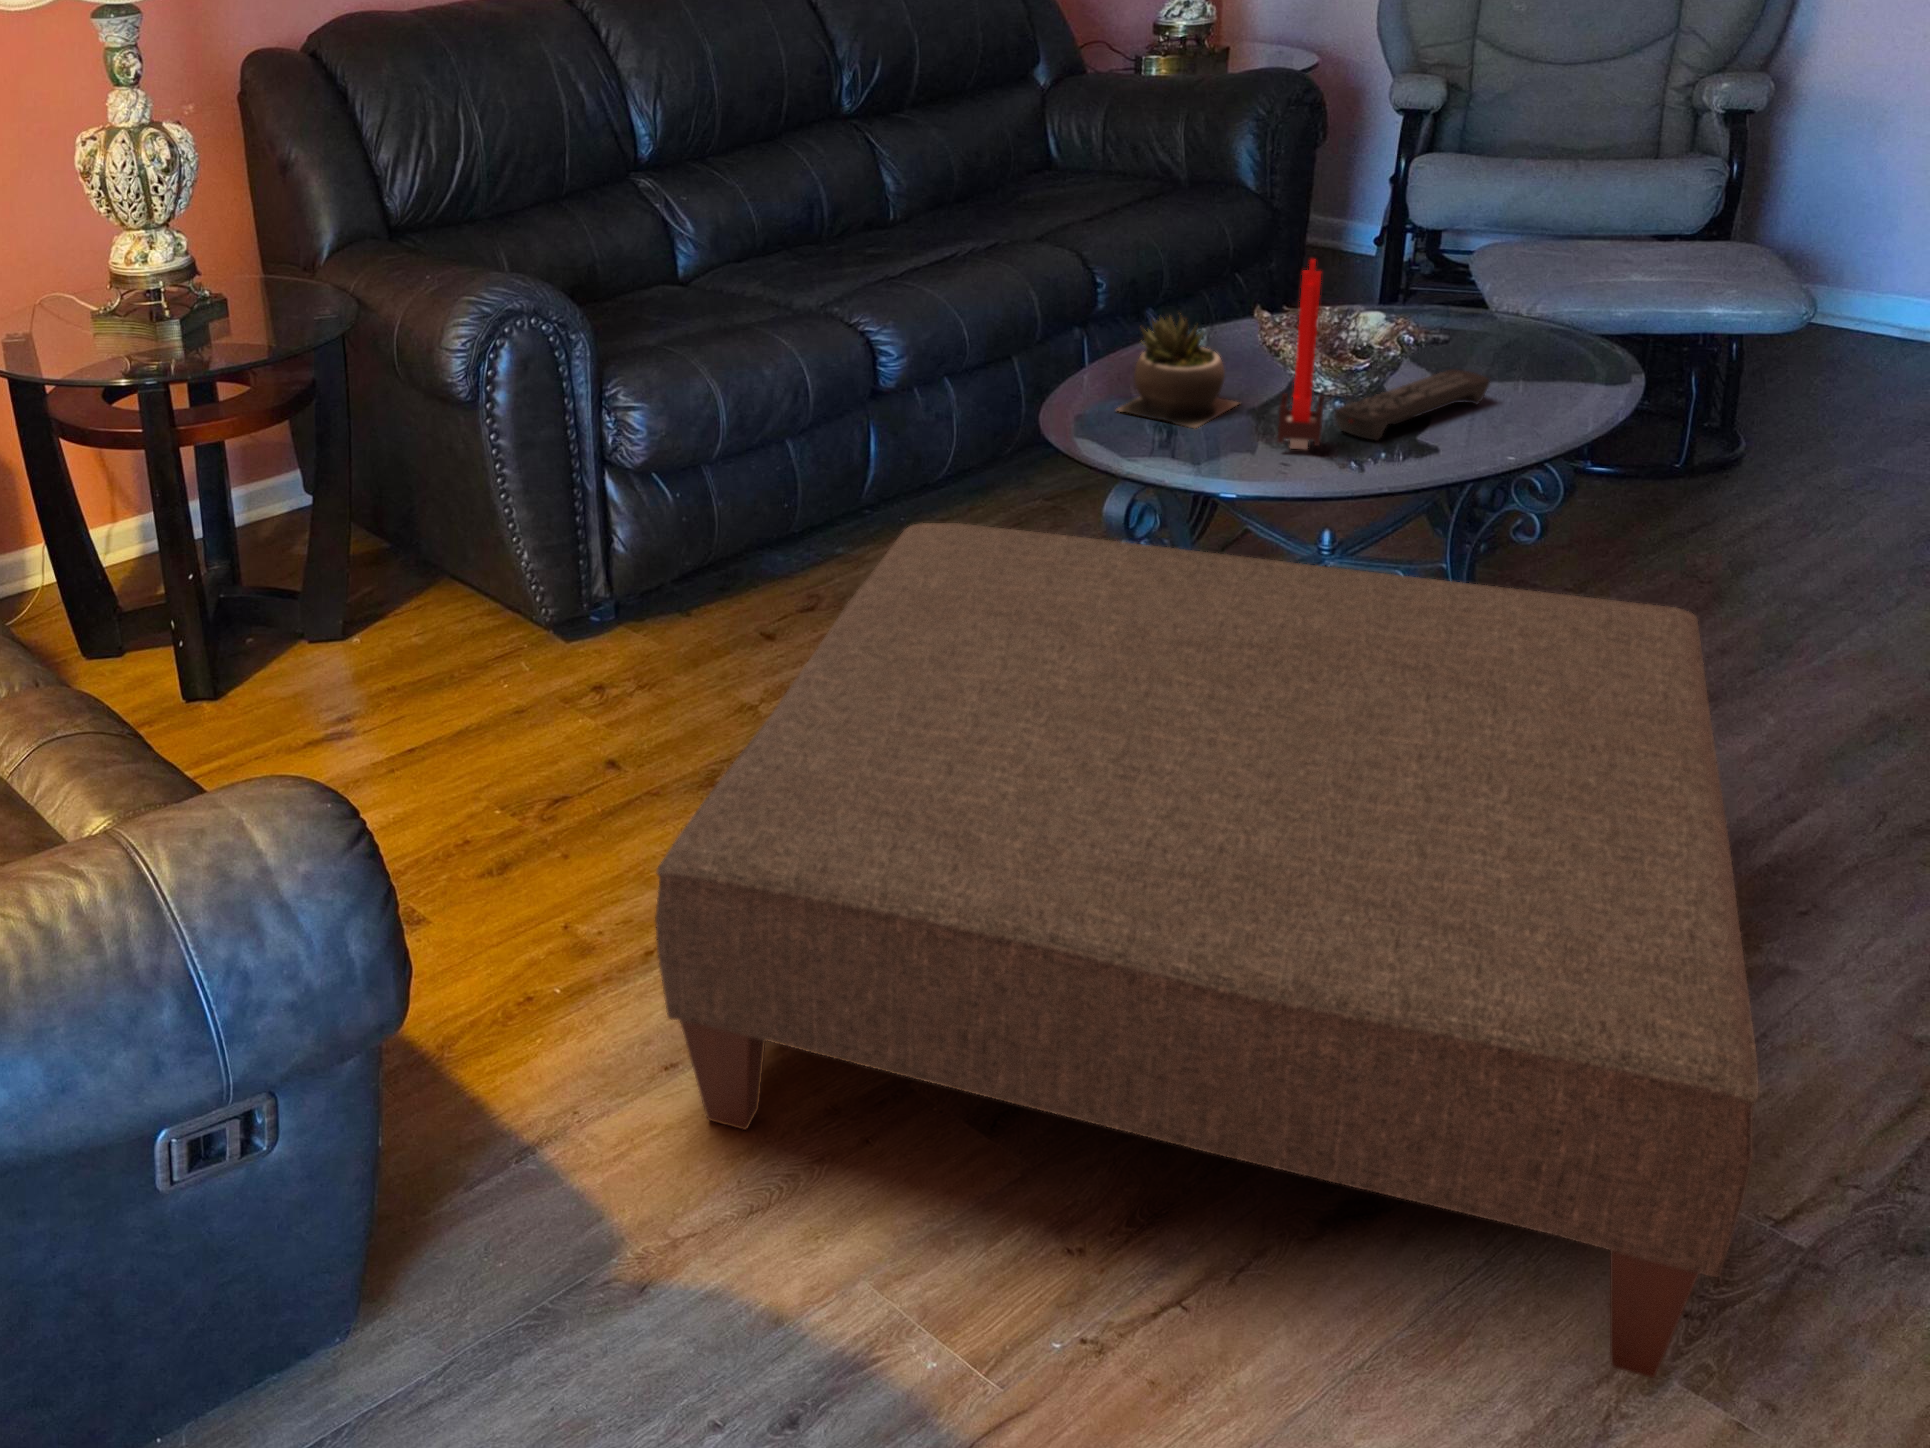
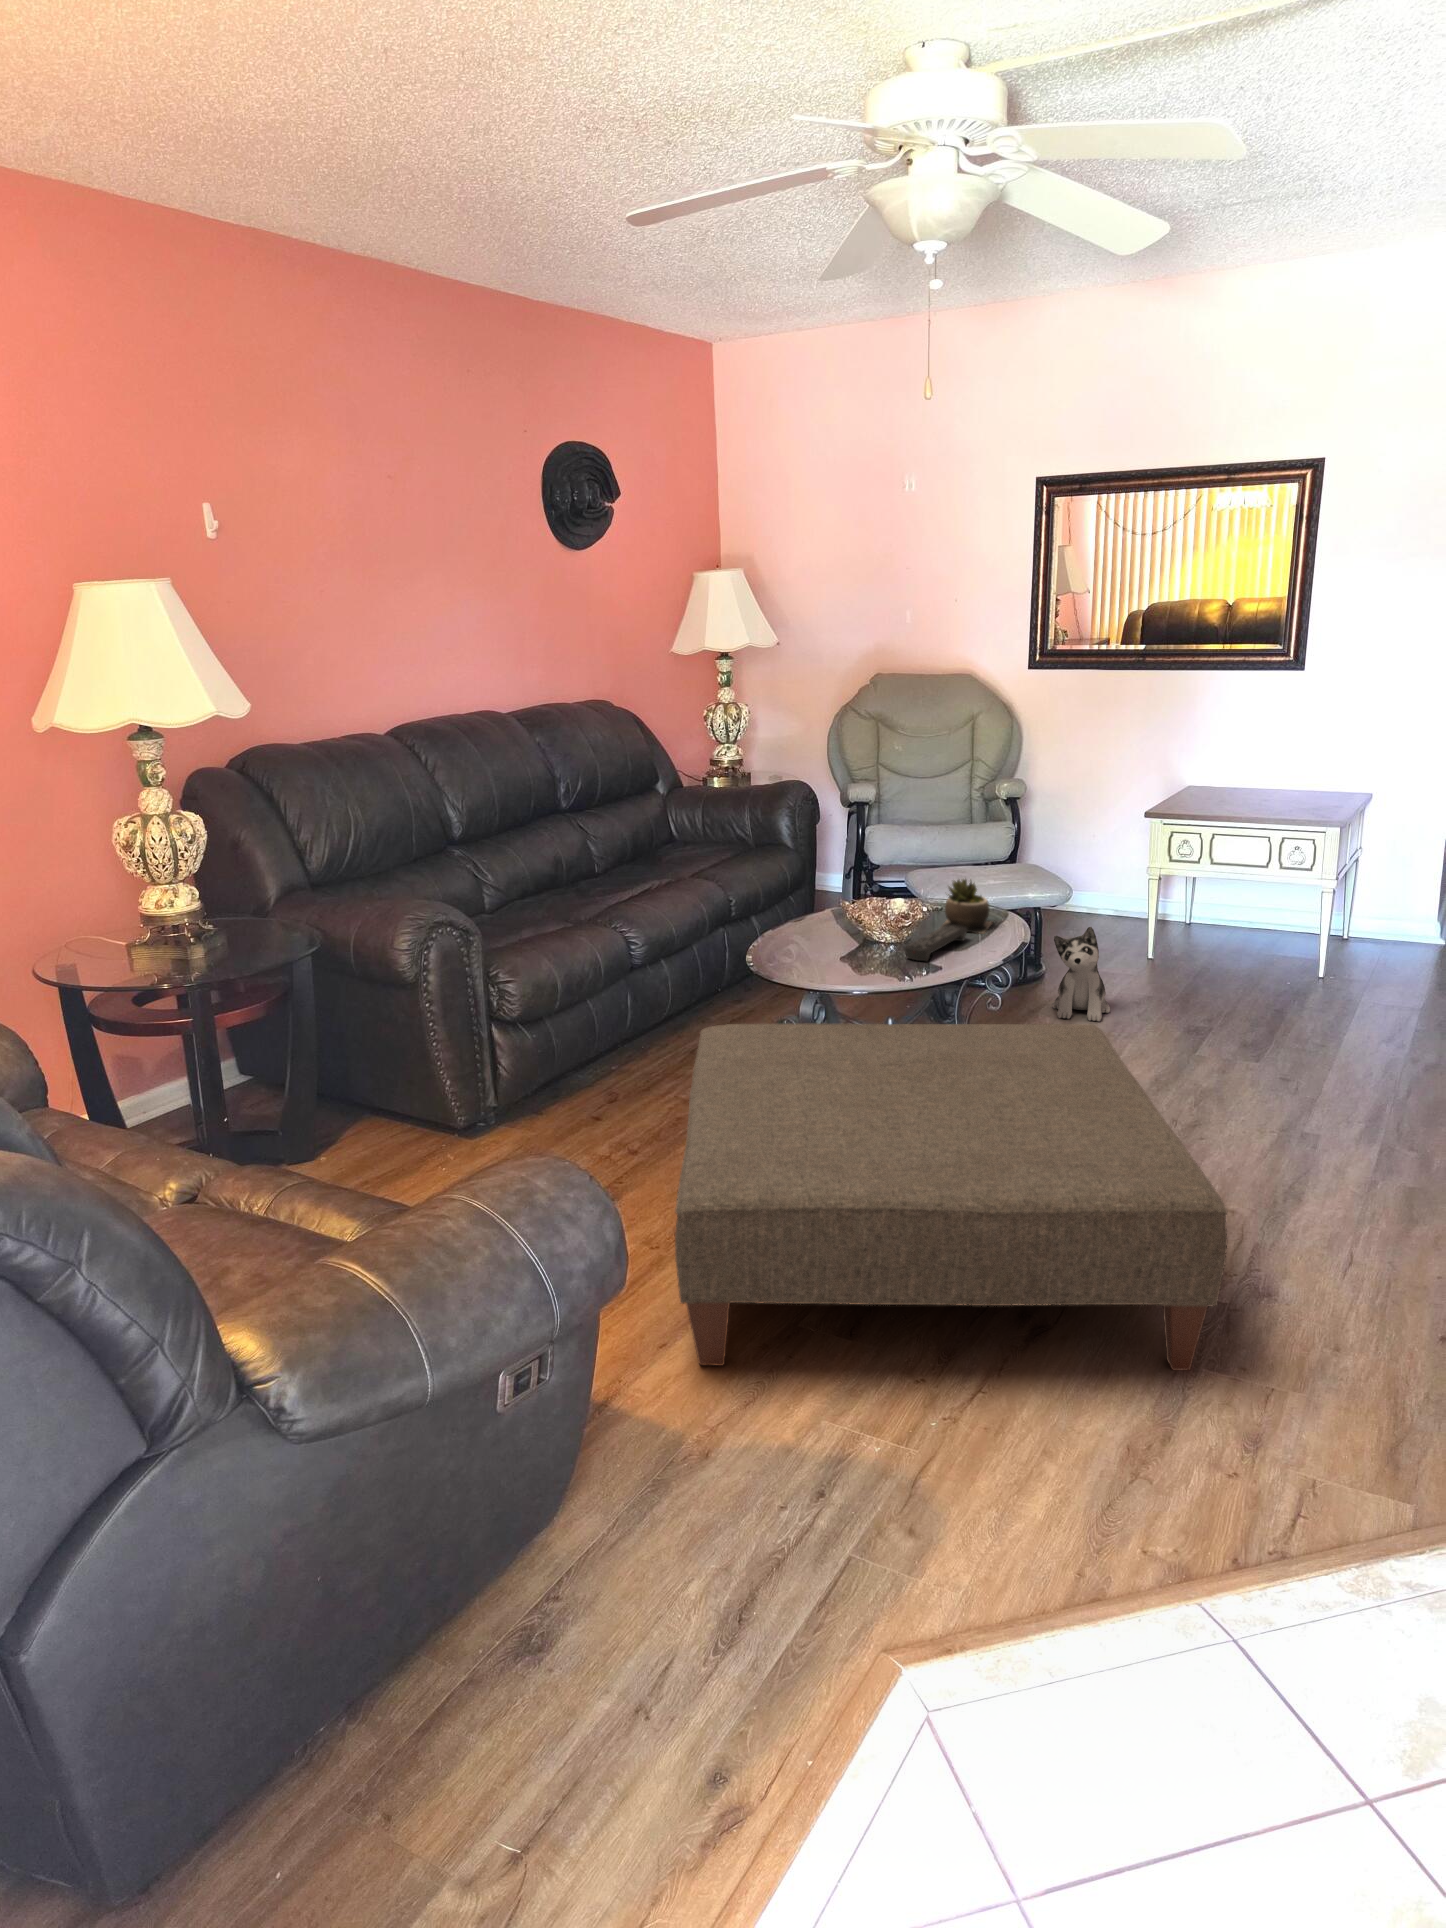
candle: present [1278,260,1324,449] -> none [881,866,905,969]
succulent plant: present [1117,316,1239,428] -> present [941,879,992,934]
plush toy: none [1721,385,1852,572] -> present [1052,927,1110,1021]

